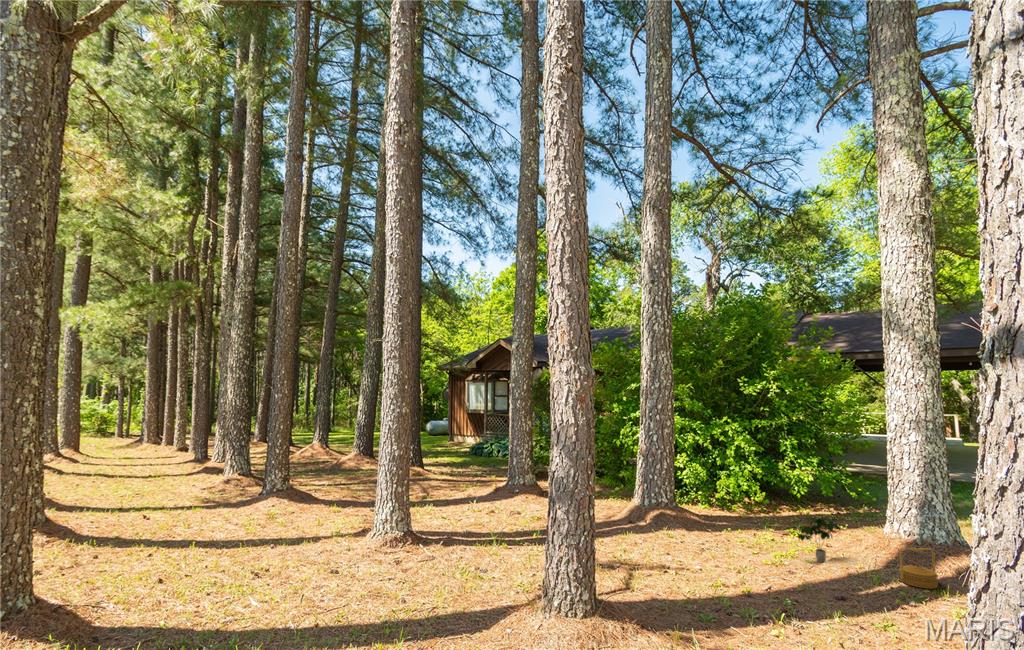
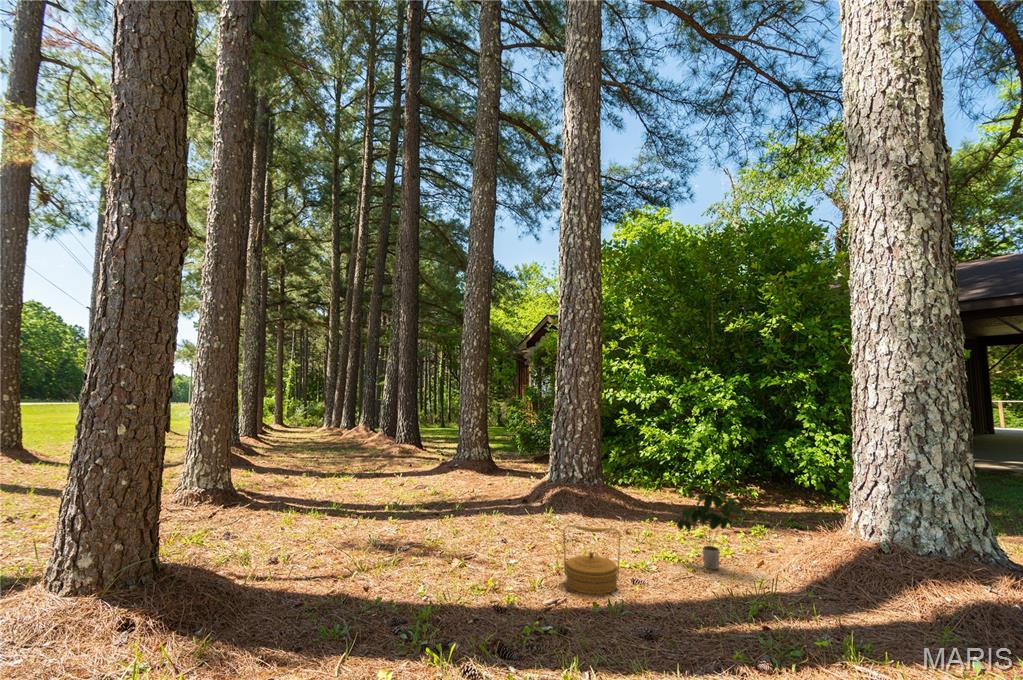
basket: present [899,548,938,589] -> present [563,525,620,594]

